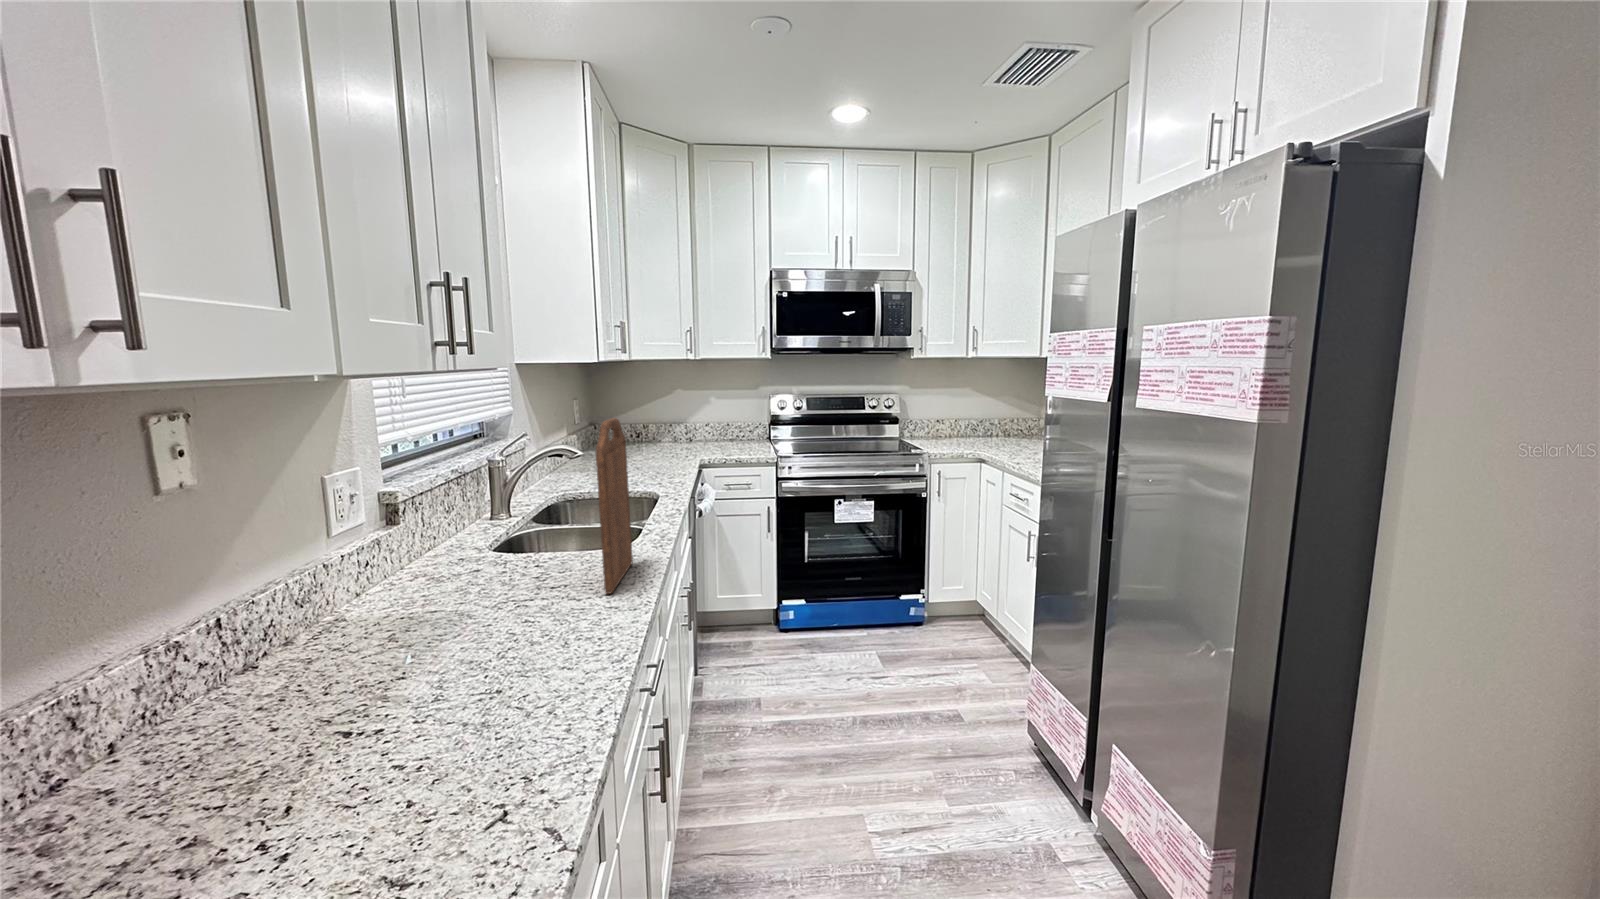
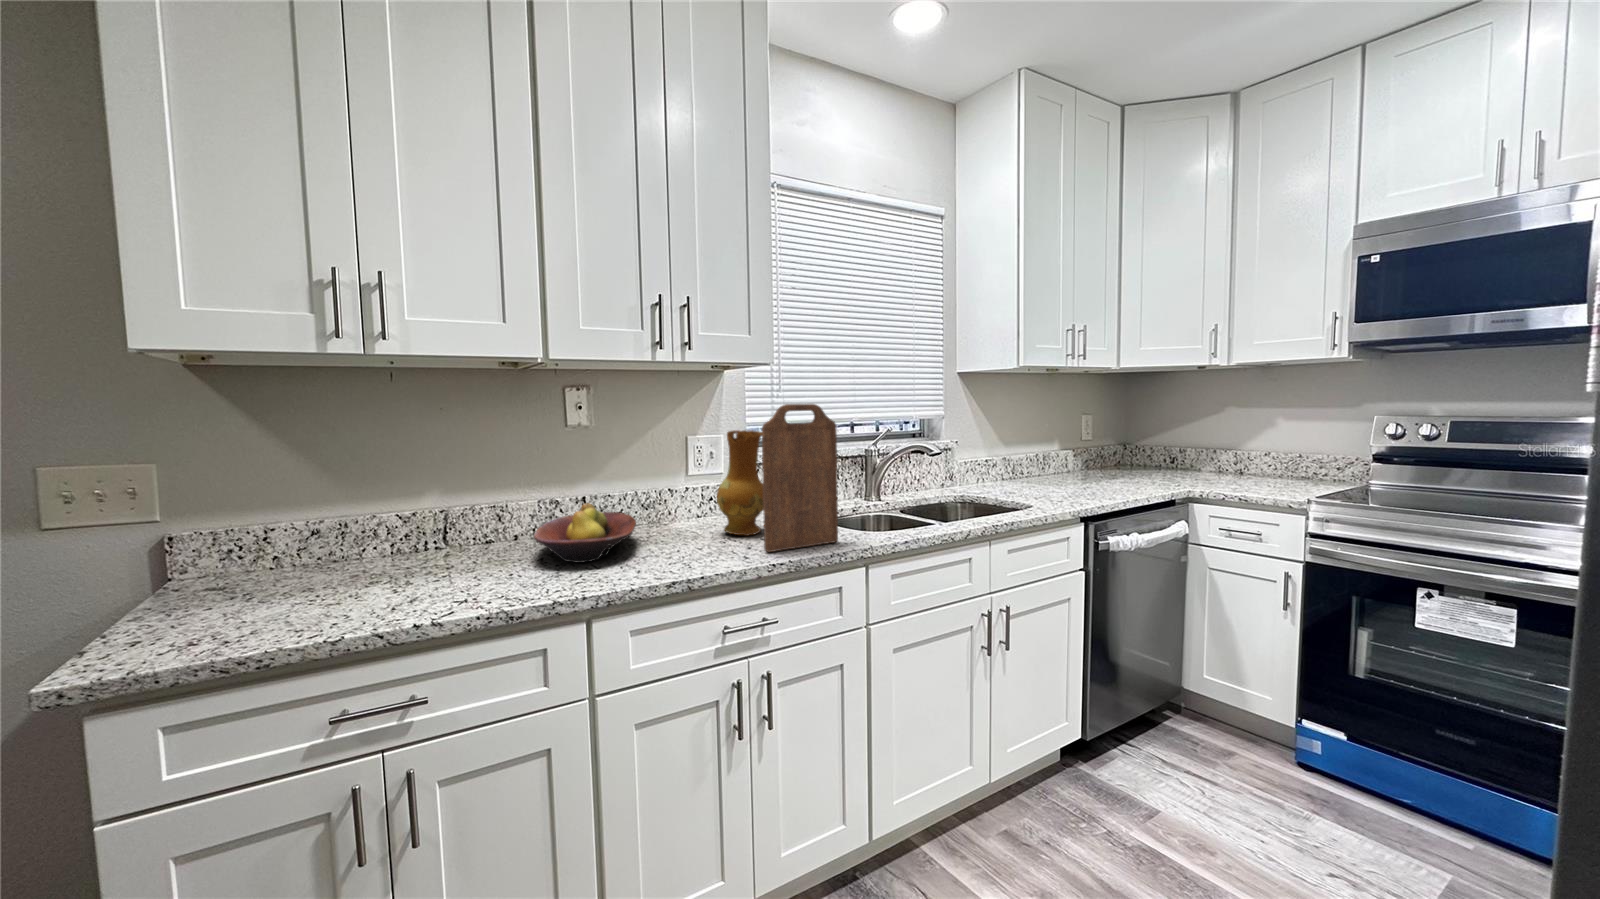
ceramic jug: none [460,456,533,594] -> present [717,430,763,536]
fruit bowl: none [219,616,489,713] -> present [534,503,636,563]

